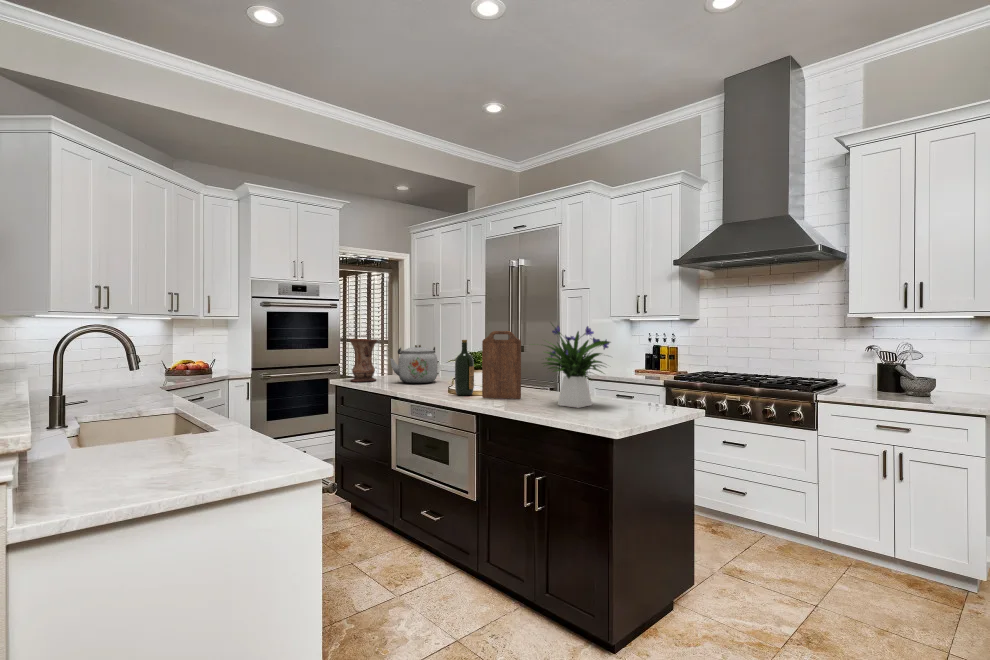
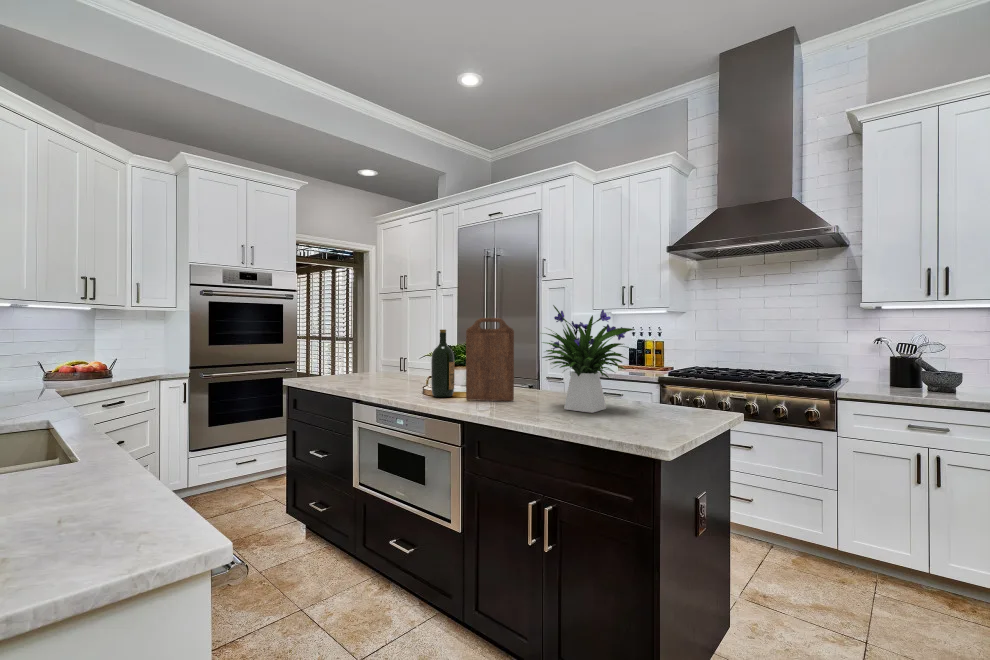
vase: present [350,339,377,382] -> none [303,332,337,381]
kettle: present [390,345,437,383] -> none [351,337,408,382]

